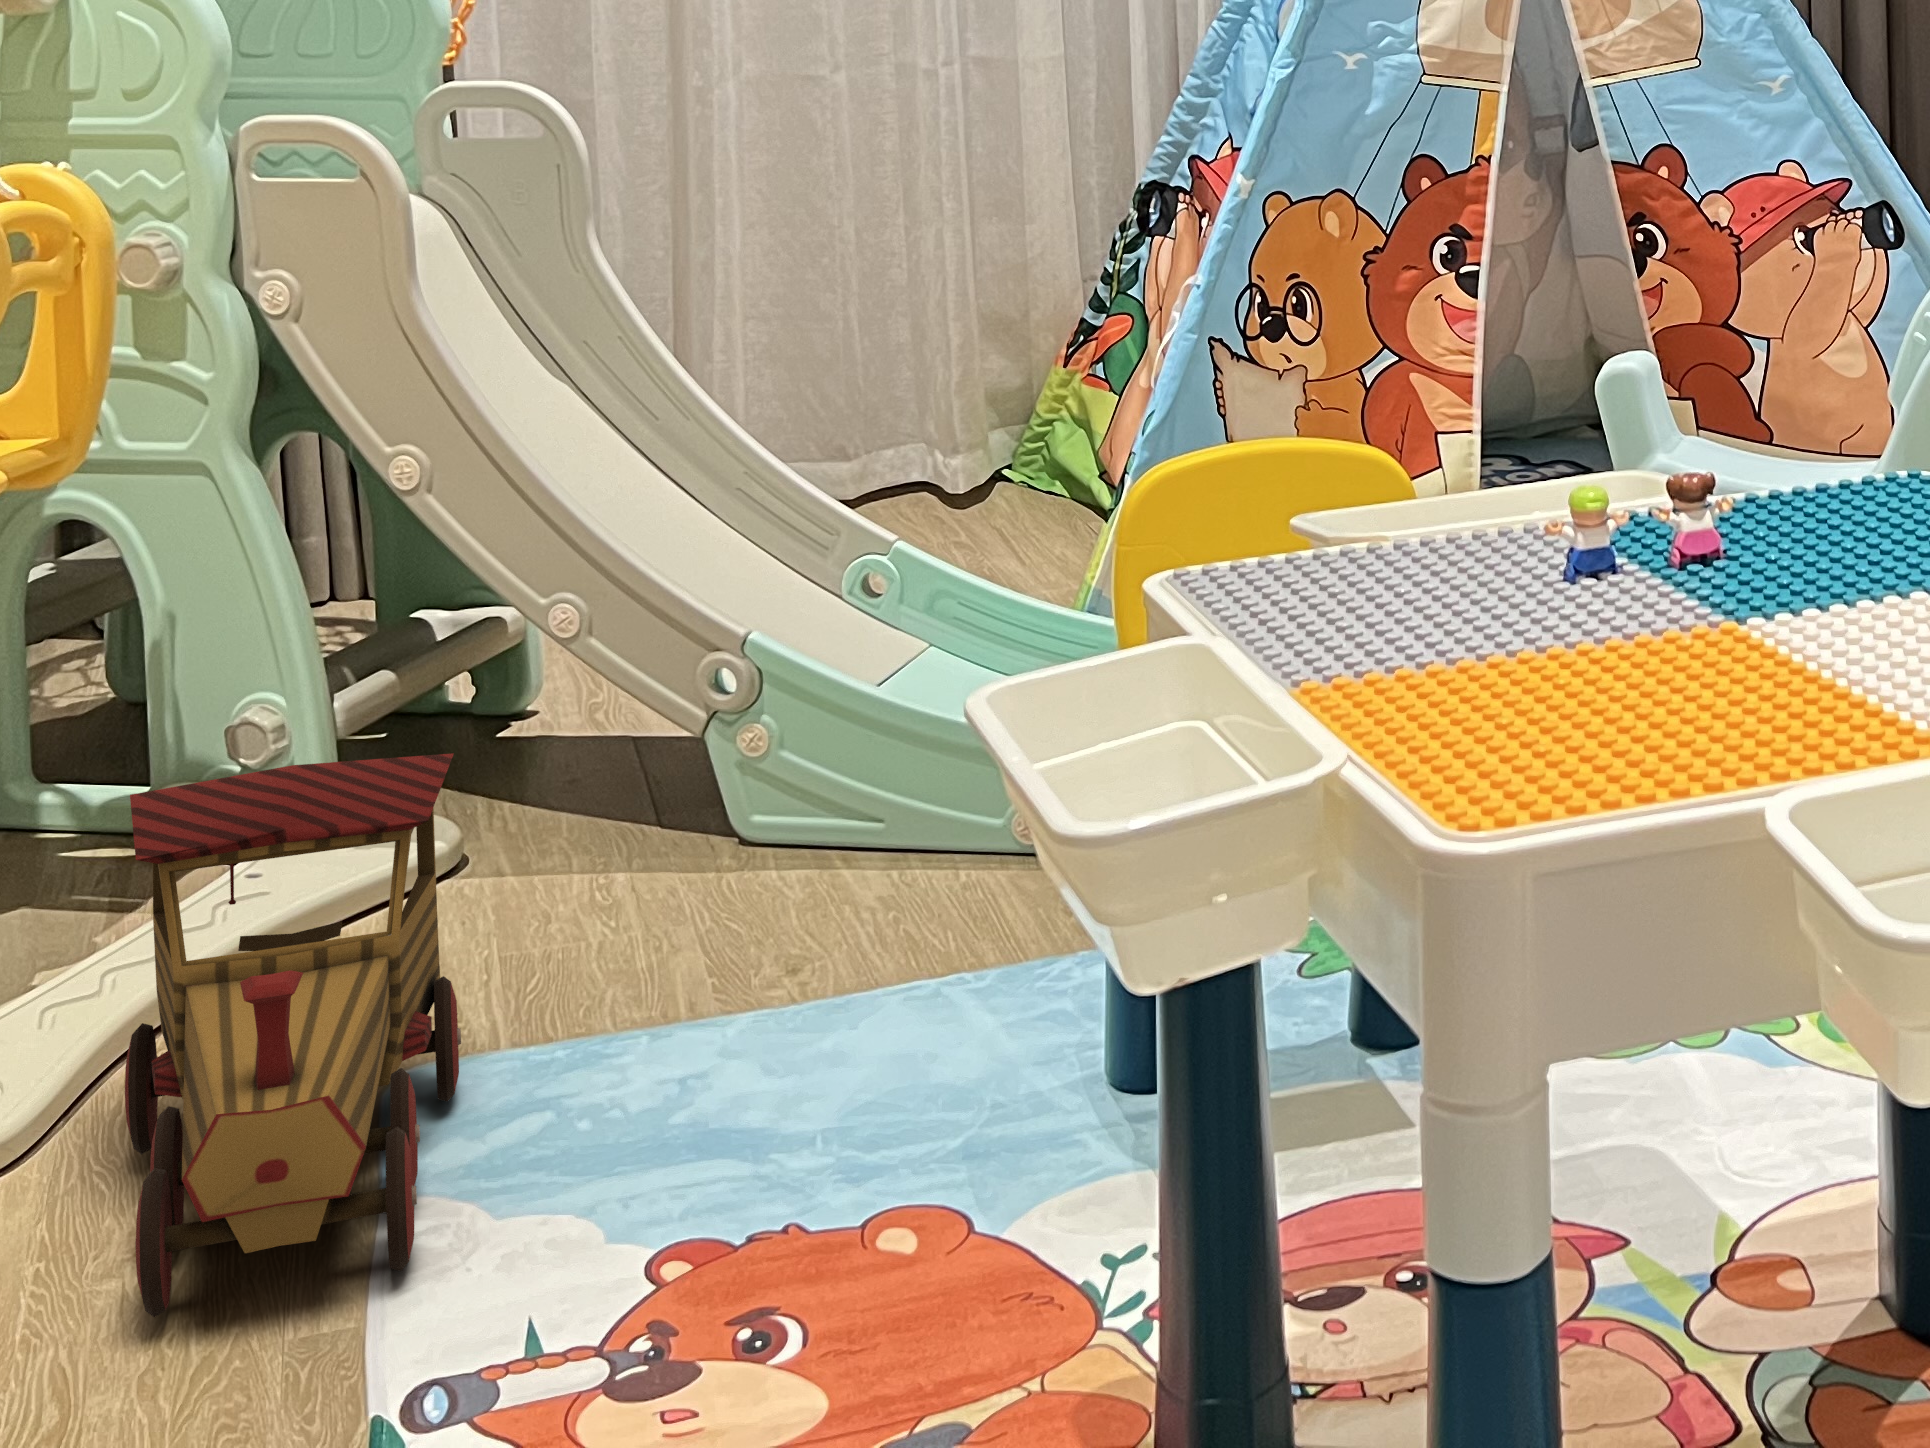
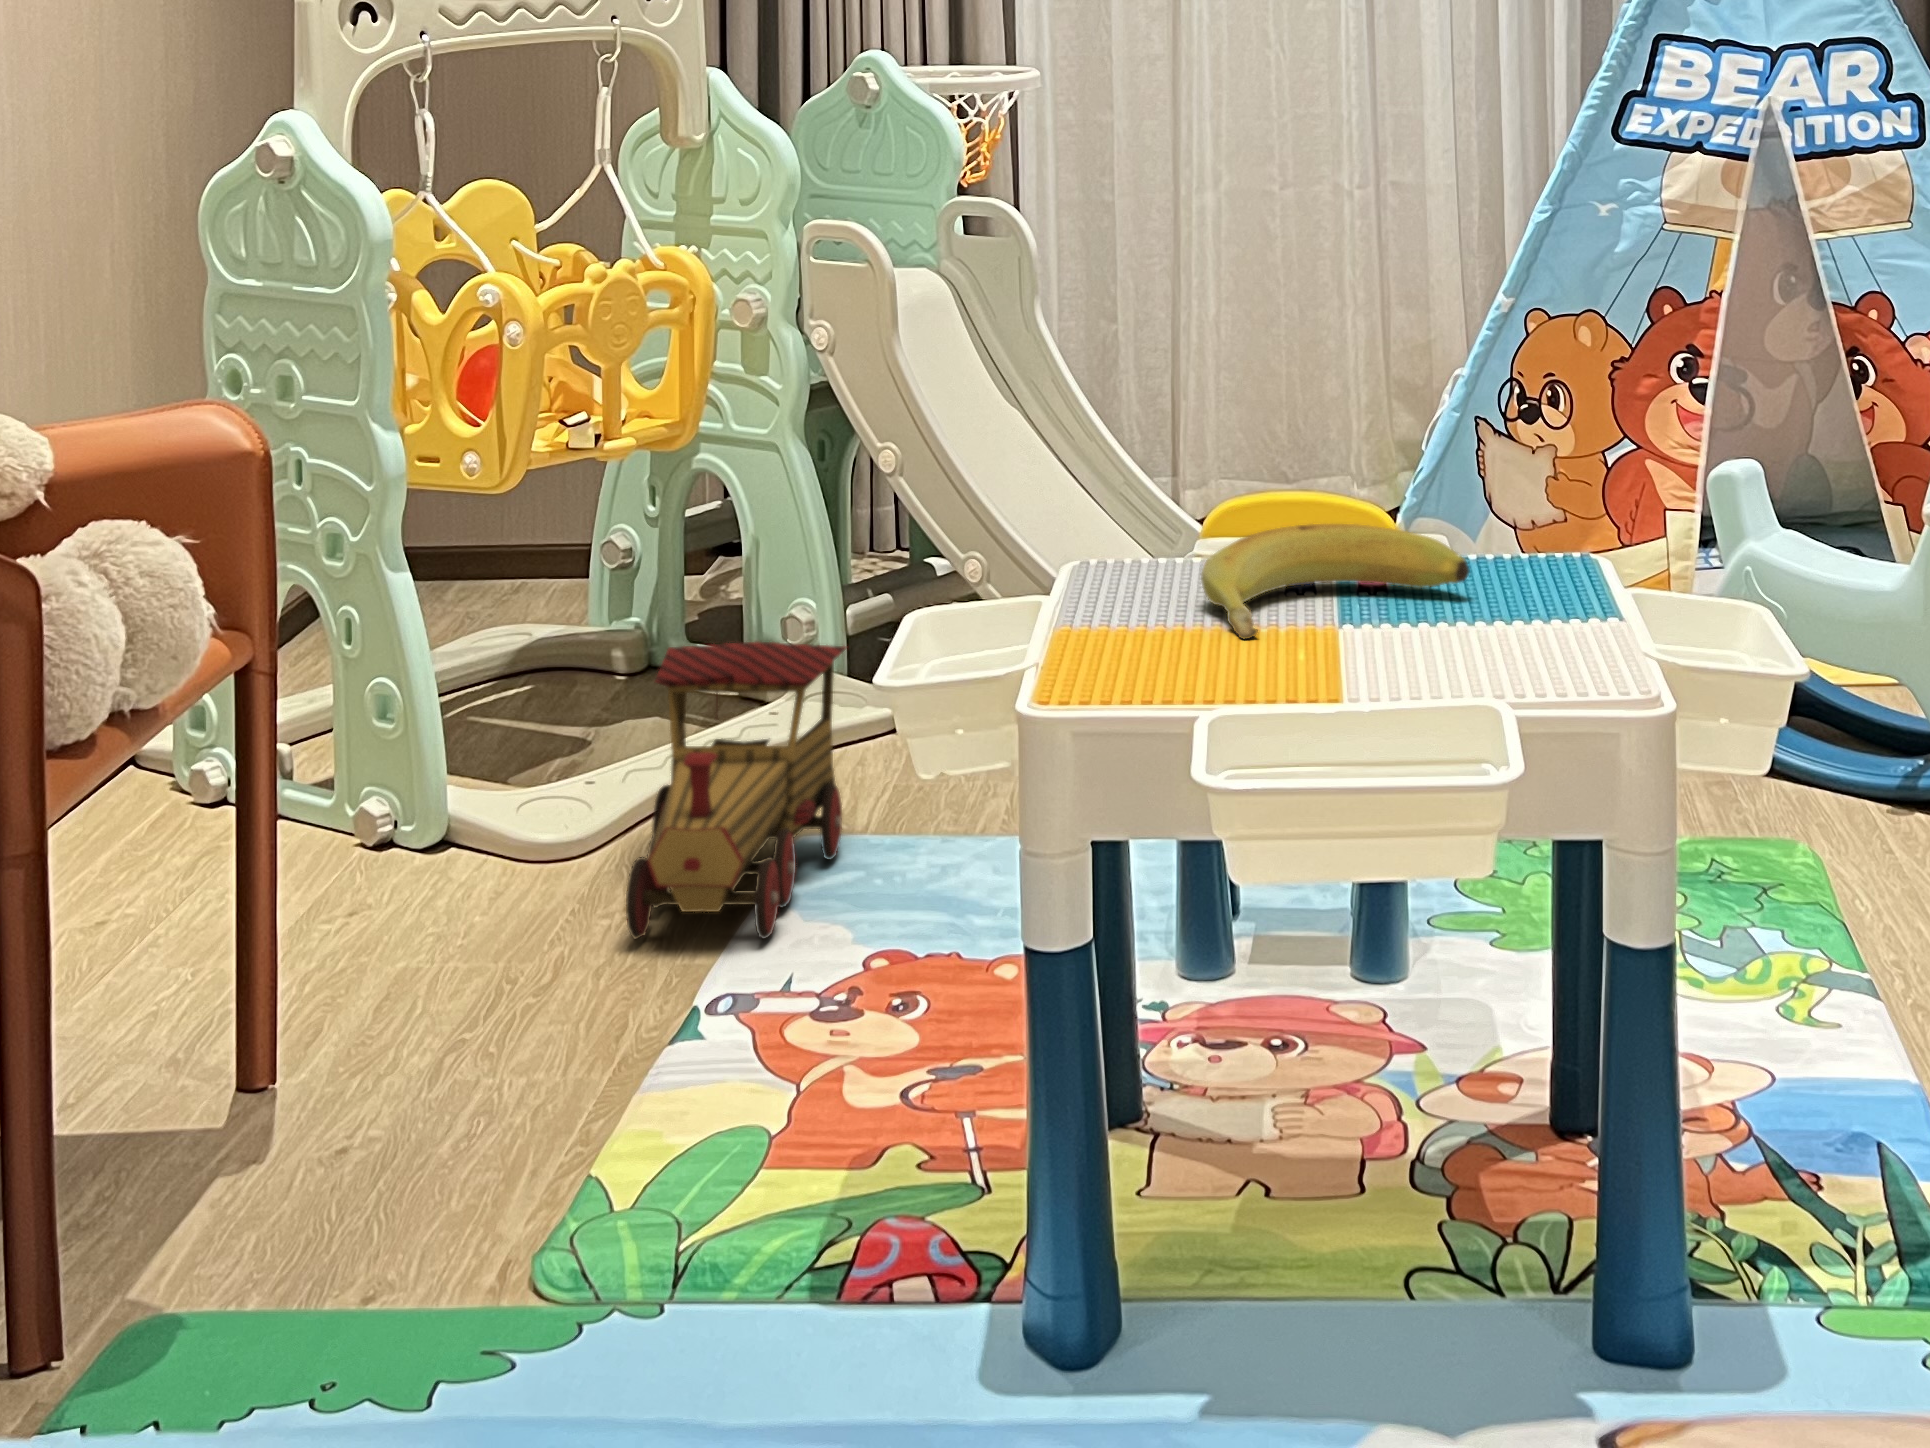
banana: none [1434,458,1825,669] -> present [1201,524,1470,639]

